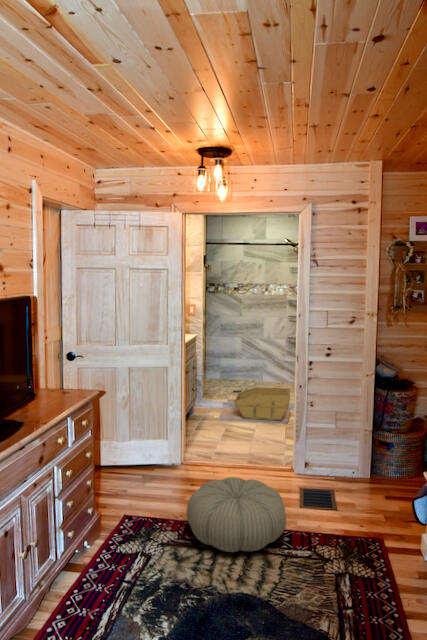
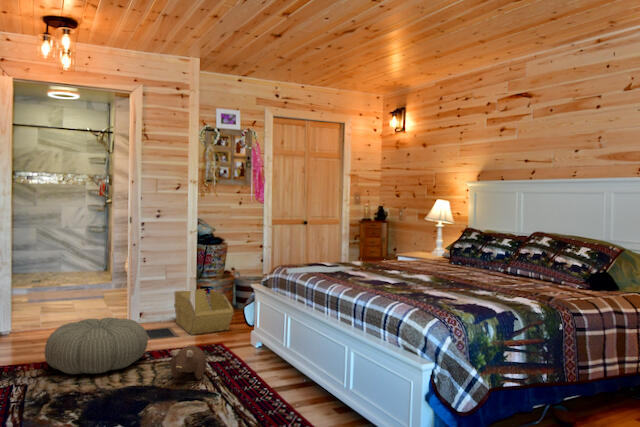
storage bin: present [234,387,290,420] -> present [174,289,234,334]
plush toy: none [290,556,340,607] -> present [171,345,207,380]

